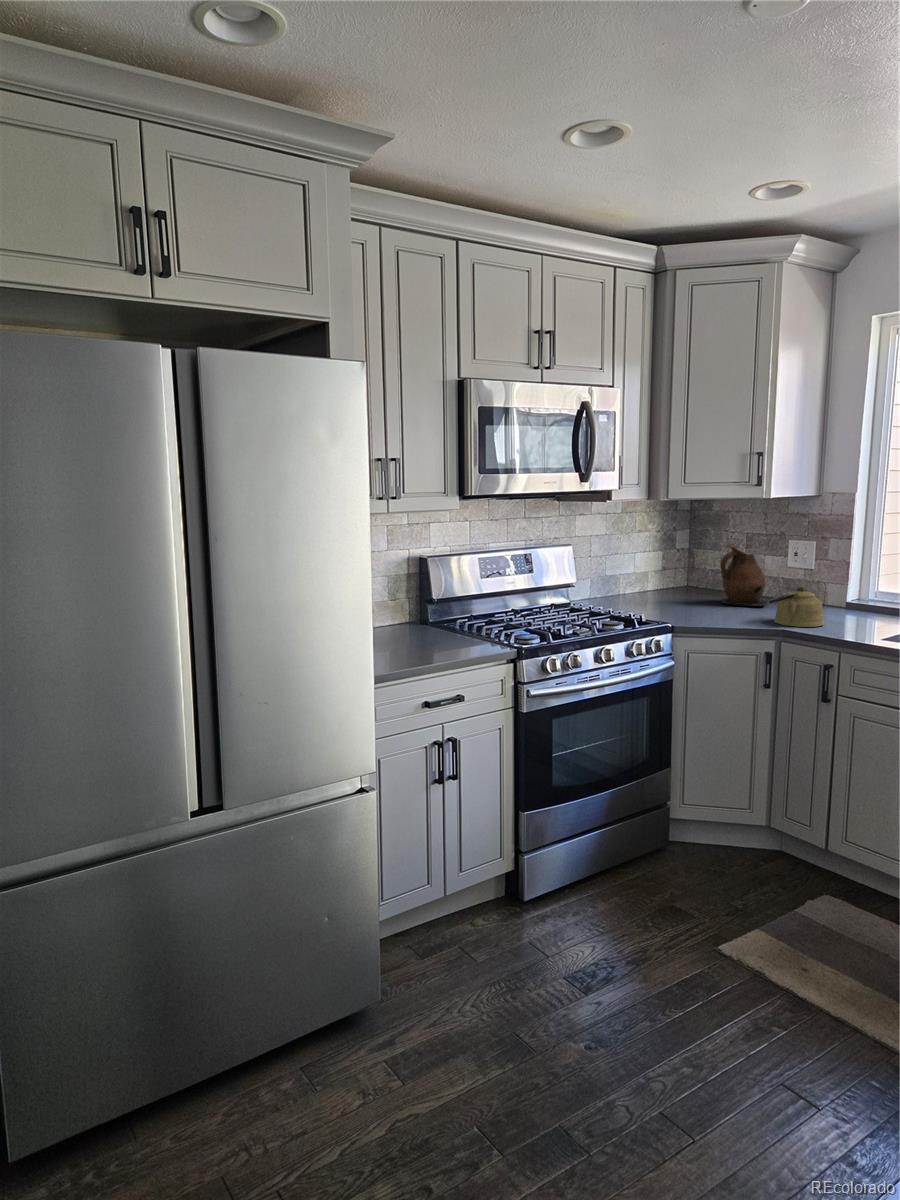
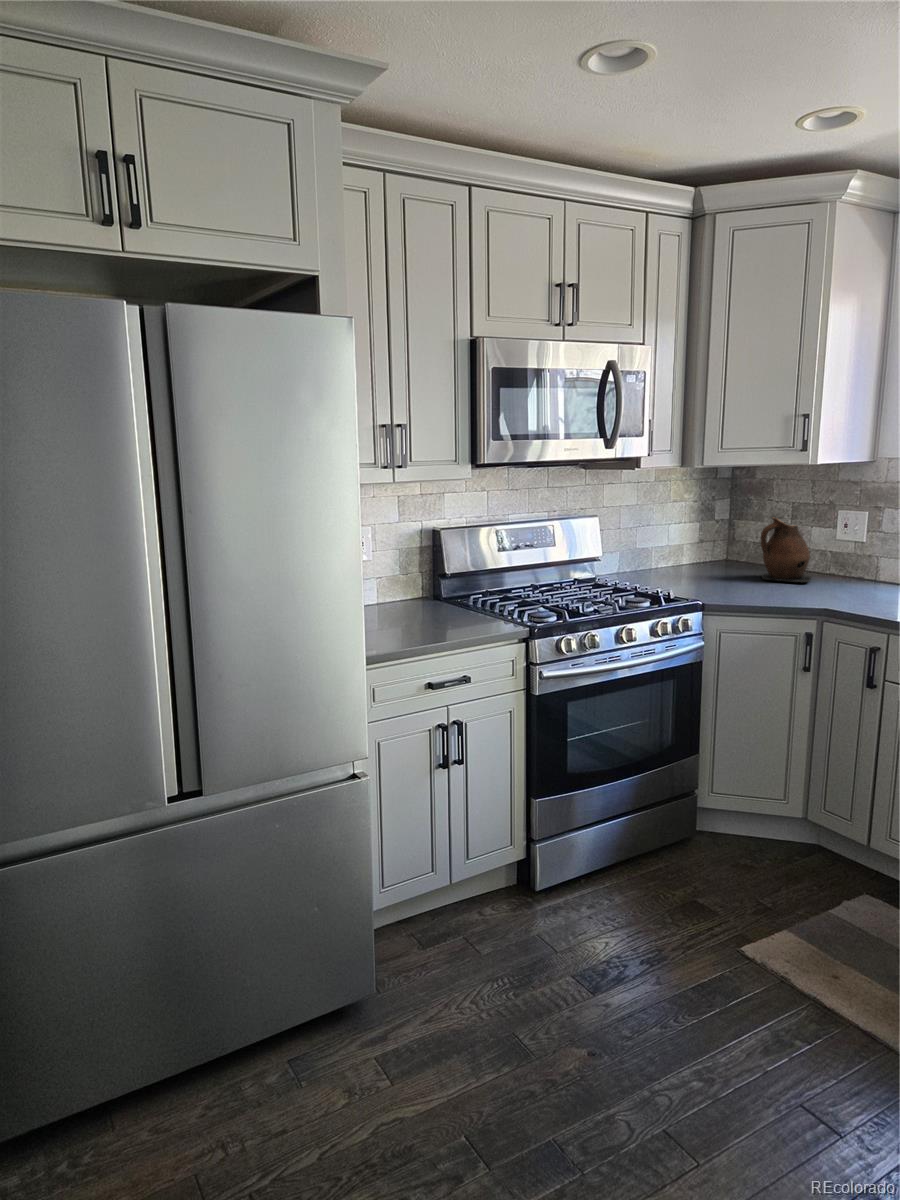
kettle: present [769,587,824,627] -> none [811,562,872,606]

